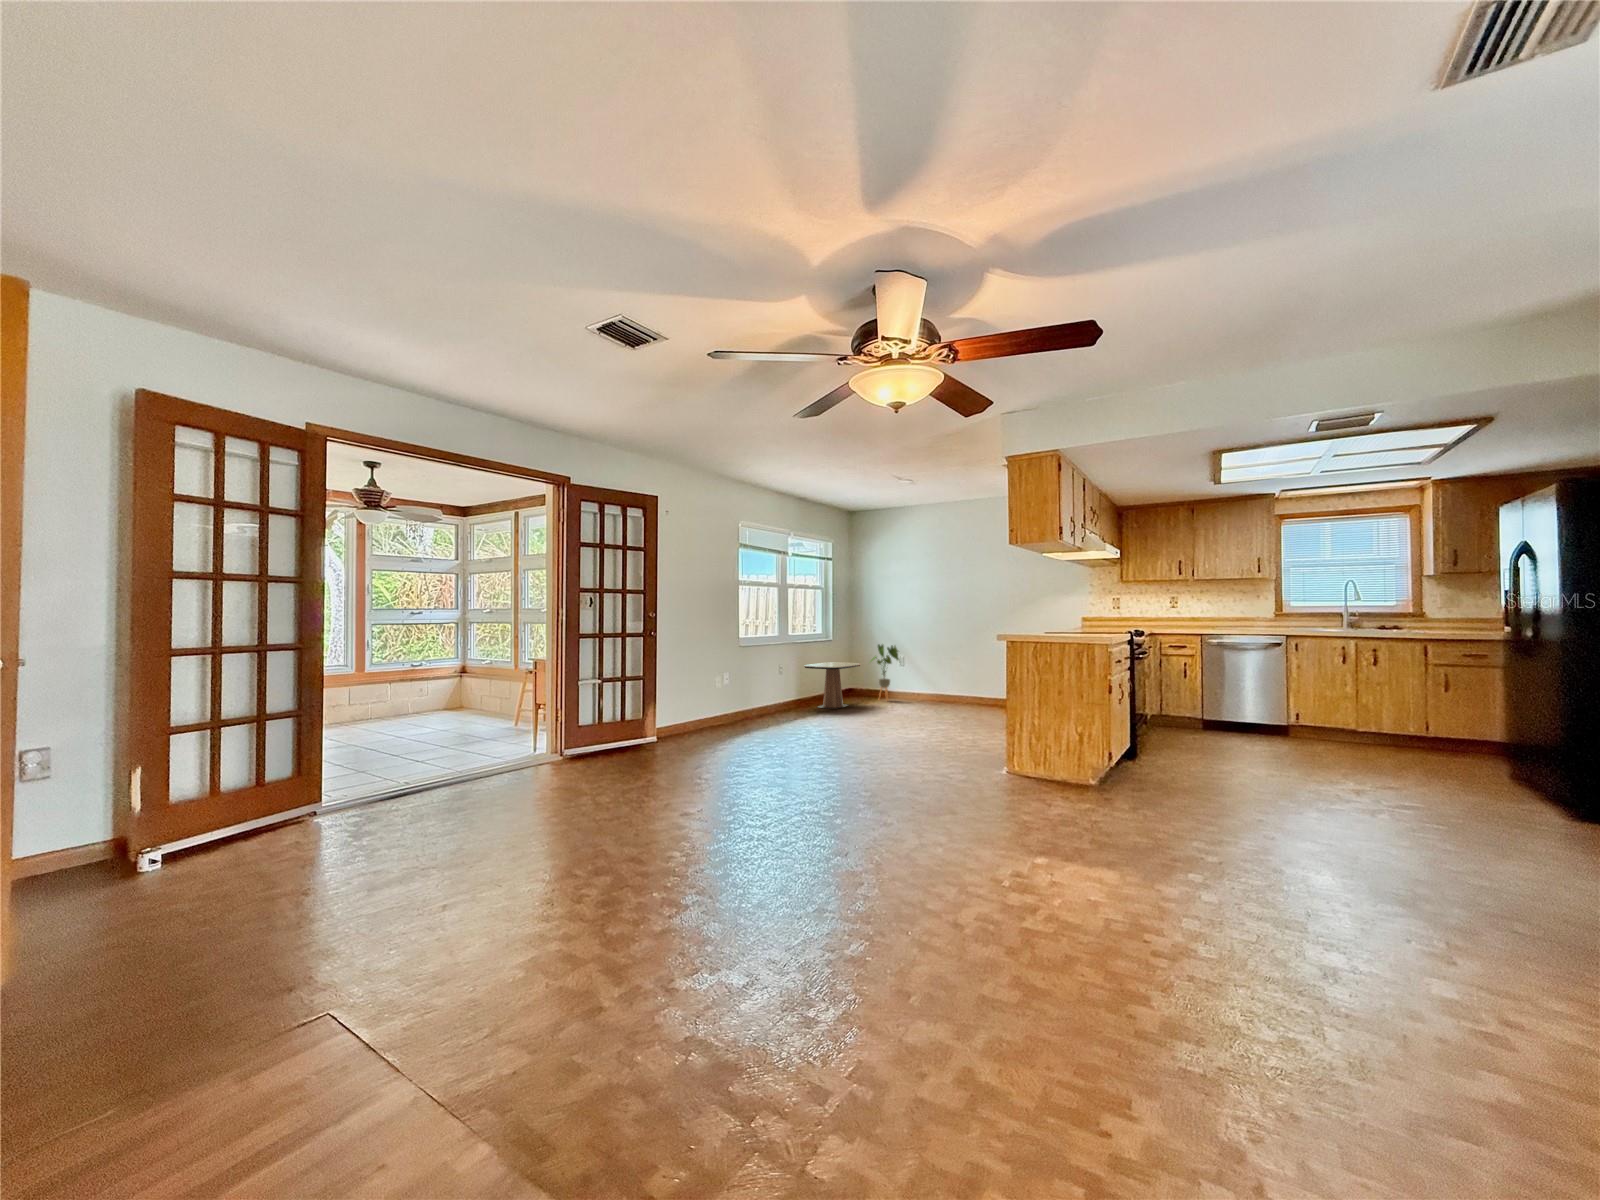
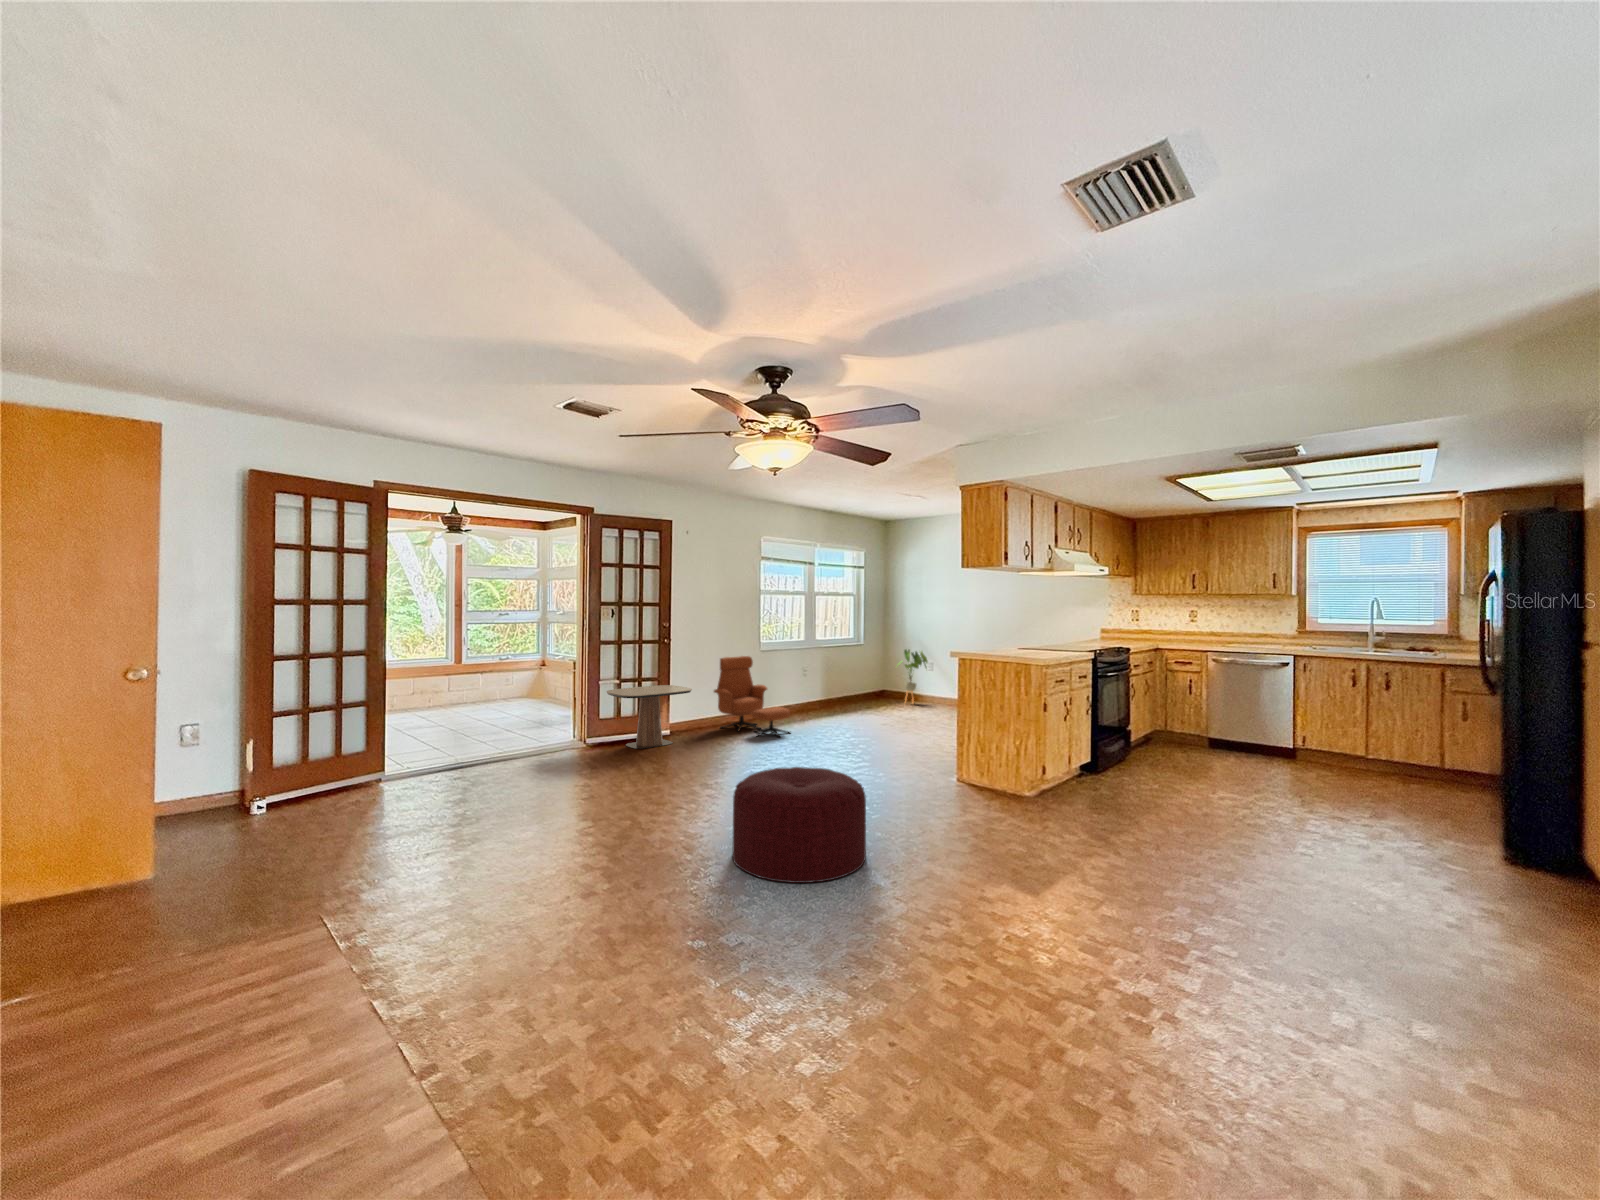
lounge chair: none [699,652,789,739] -> present [714,656,790,737]
side table: present [804,662,861,709] -> present [606,685,692,749]
ottoman: none [845,763,1008,900] -> present [733,767,866,883]

